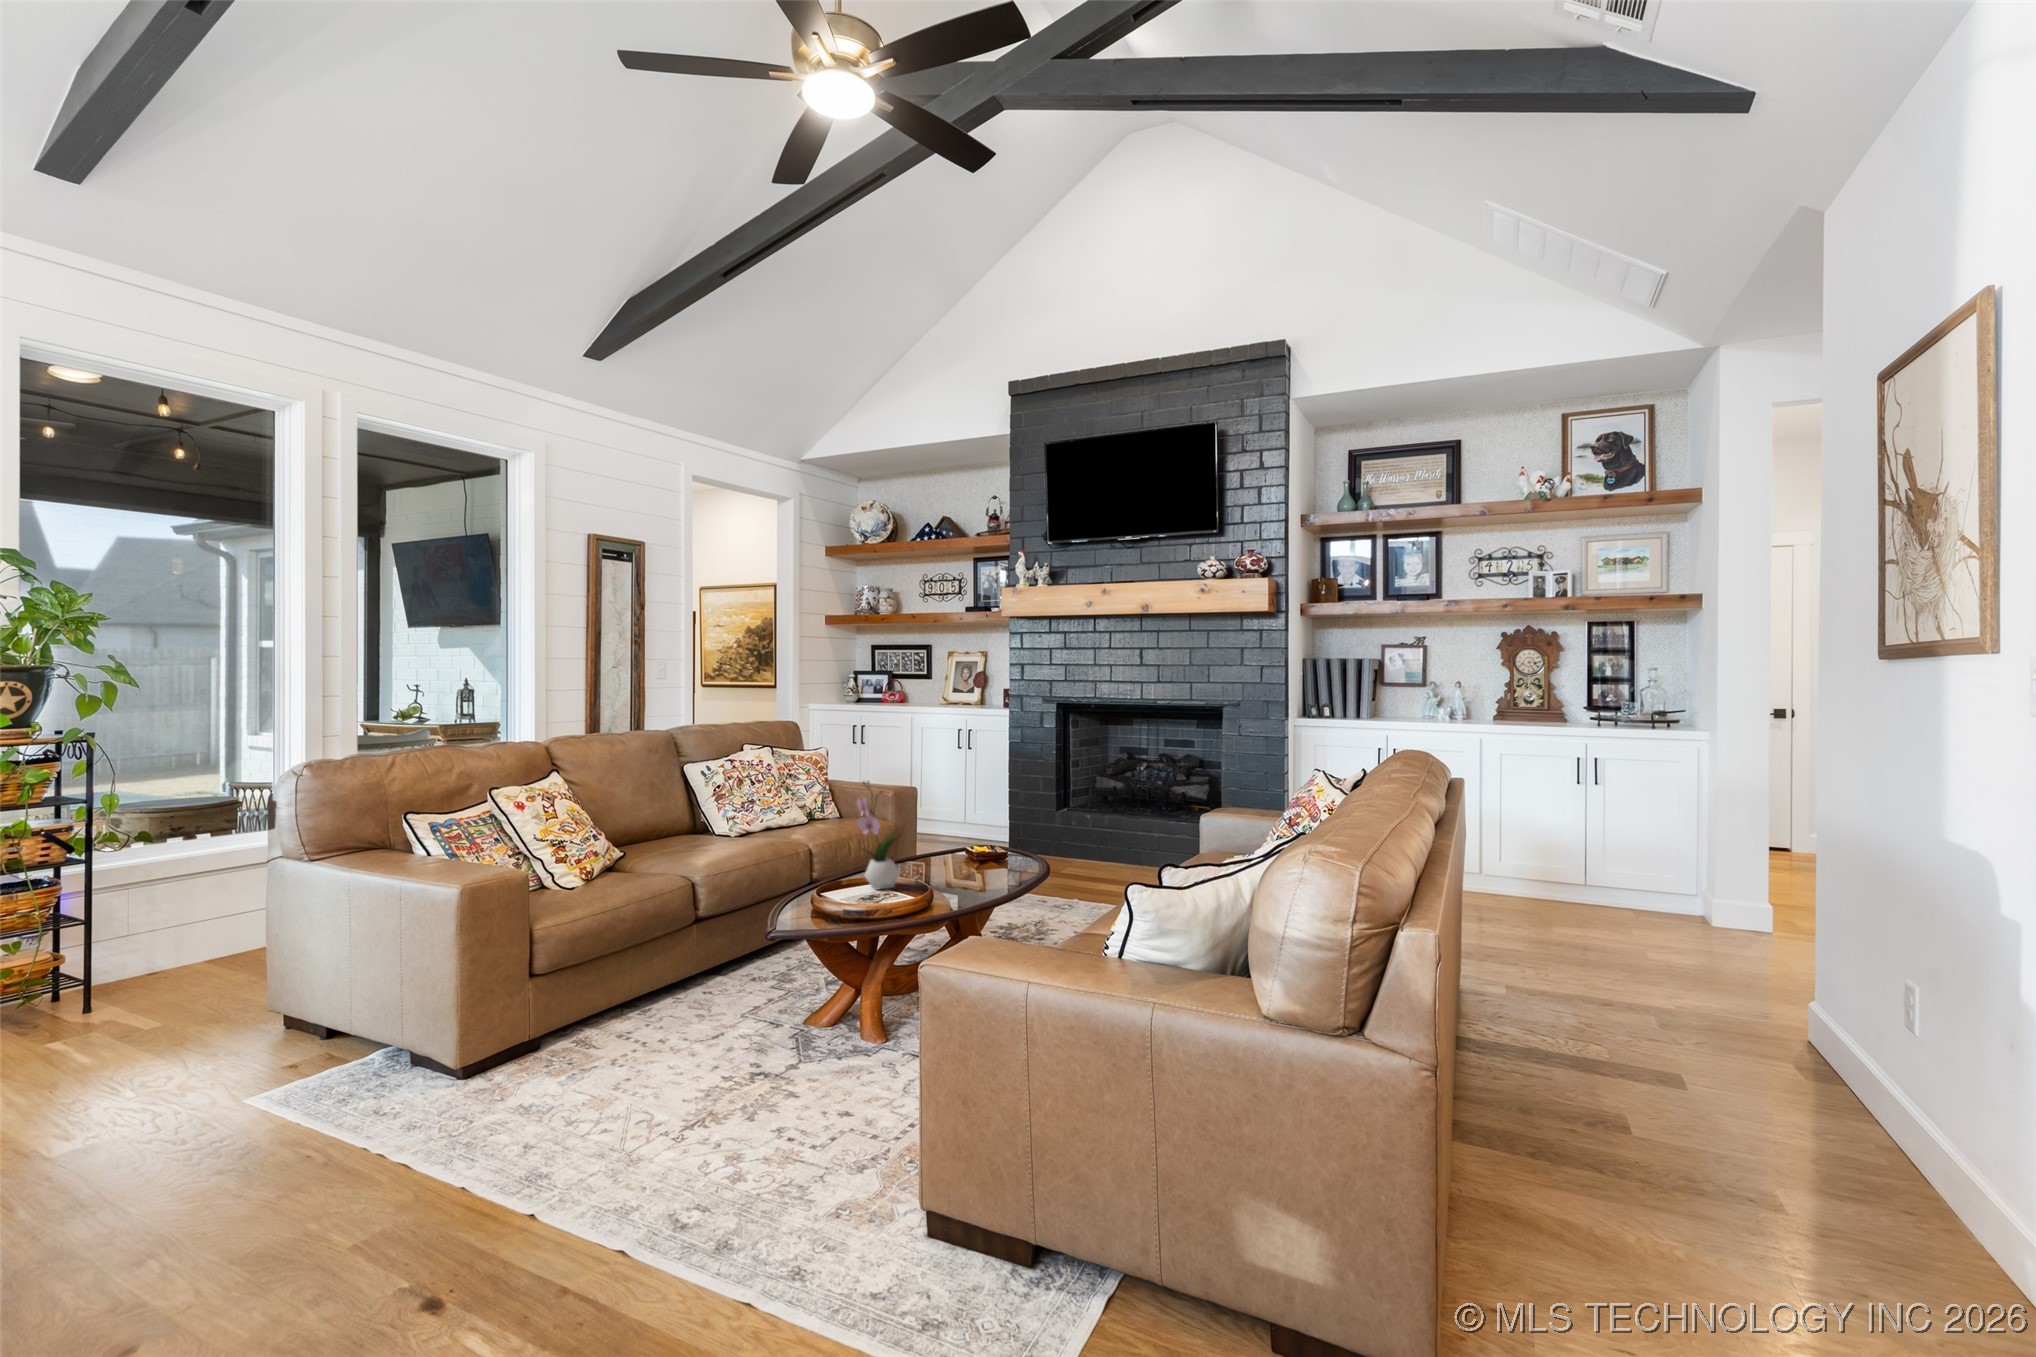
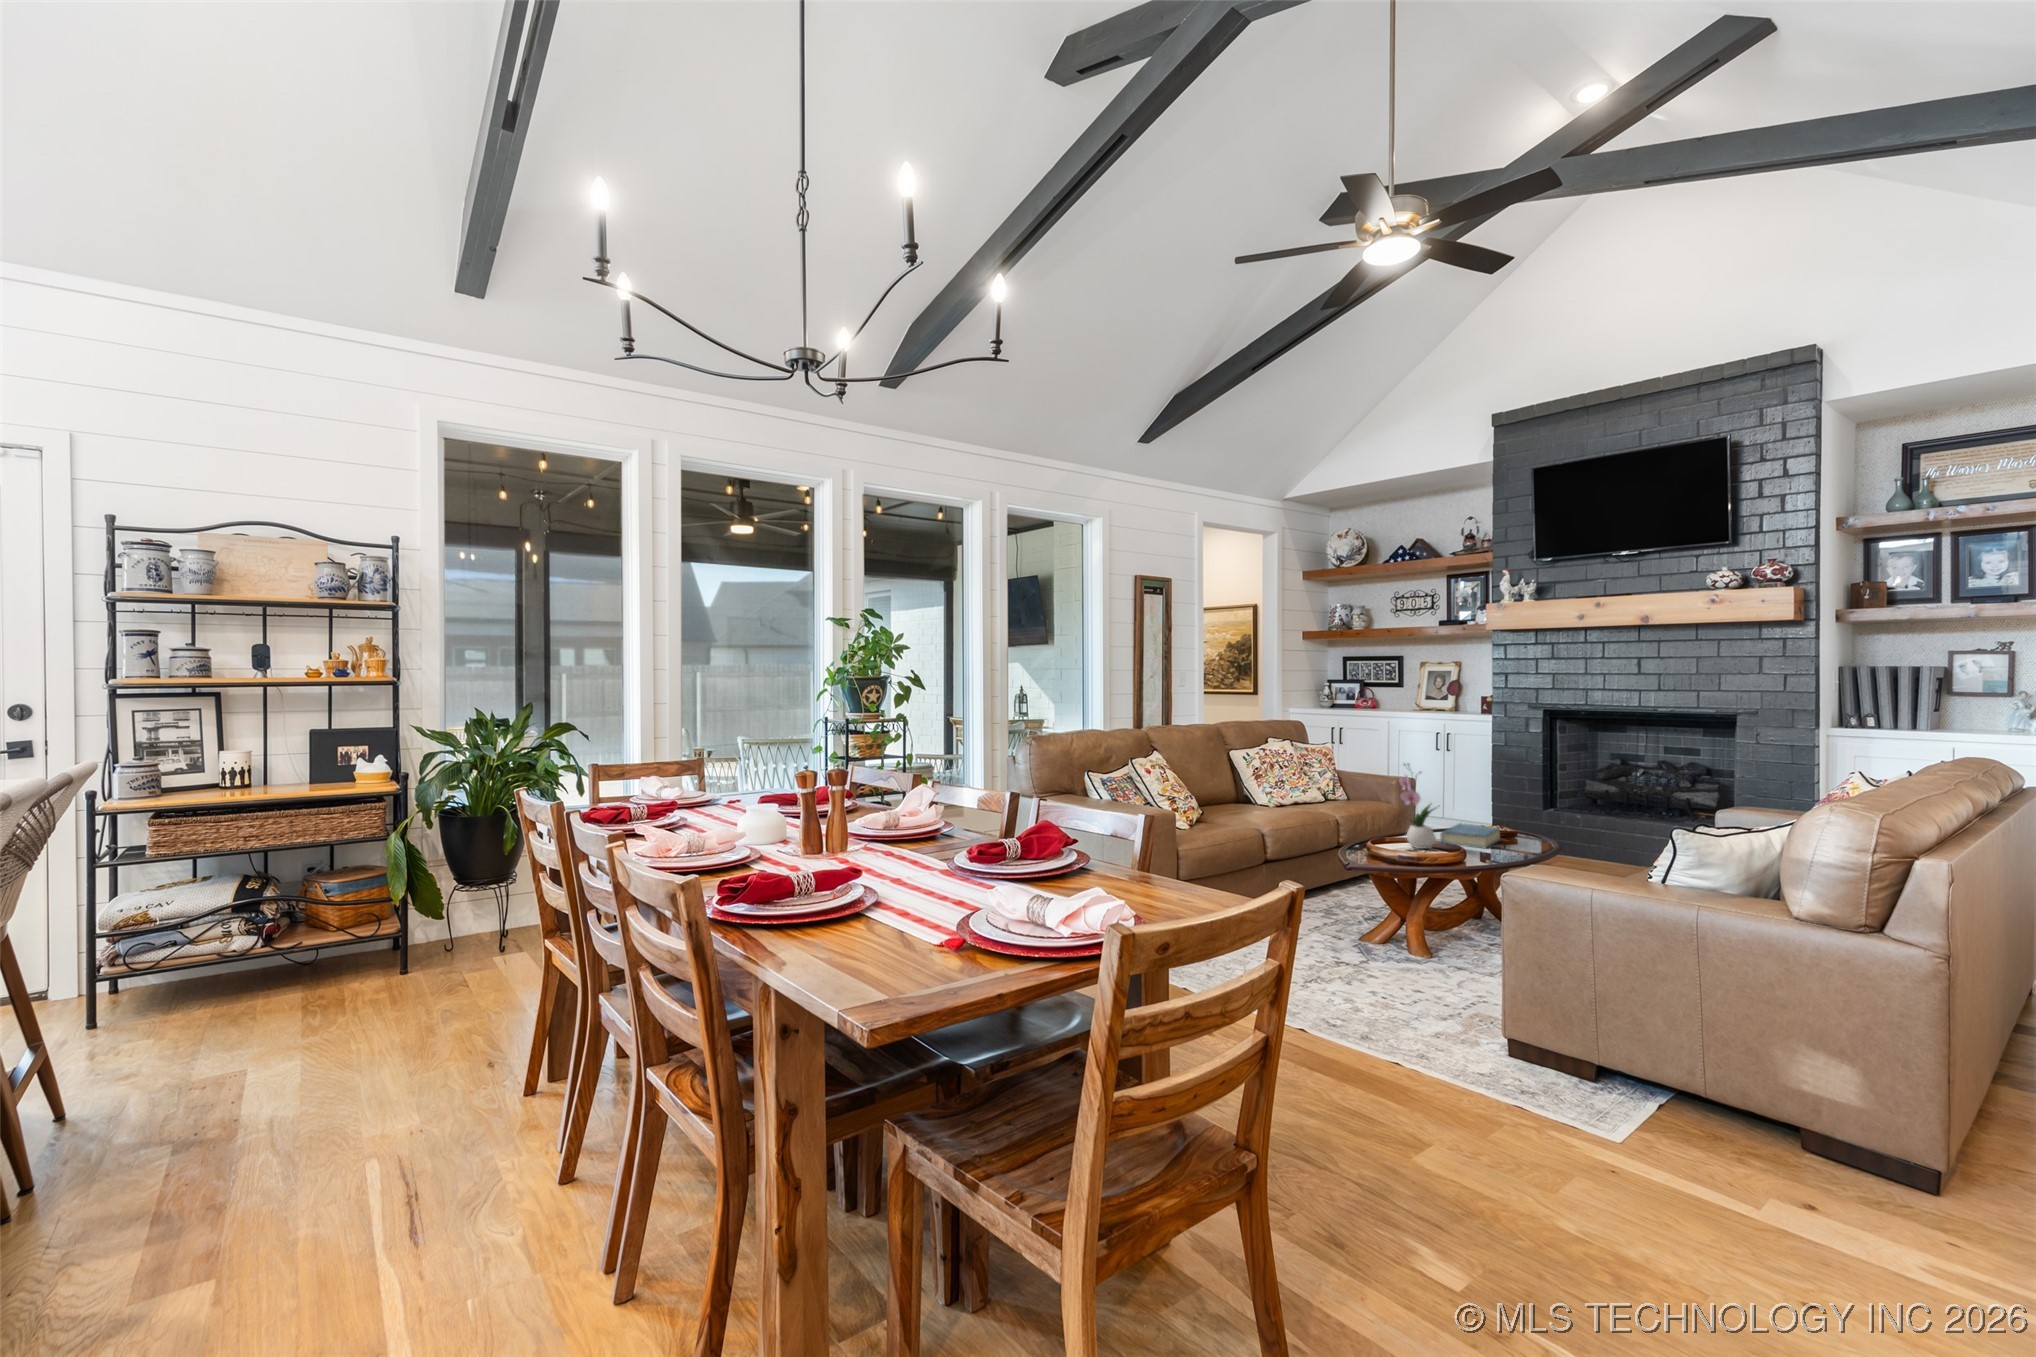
hardback book: none [911,848,982,881] -> present [1440,823,1500,848]

